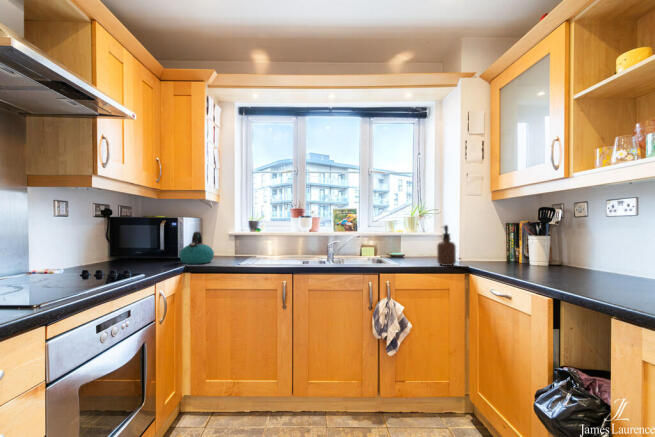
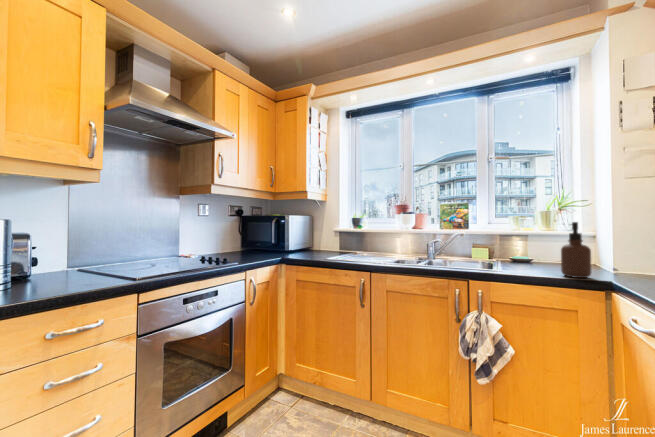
kettle: present [179,232,214,264] -> none [283,229,312,257]

